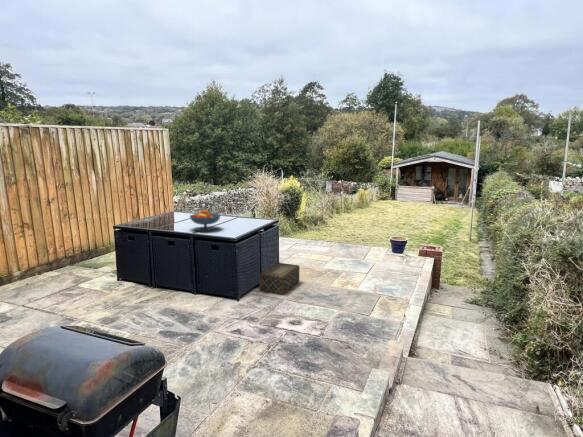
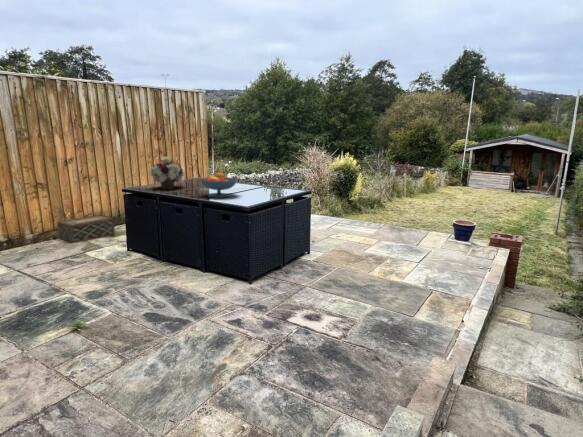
flower arrangement: none [139,196,169,225] -> present [150,157,184,189]
woven basket: present [259,263,300,295] -> present [57,215,115,243]

